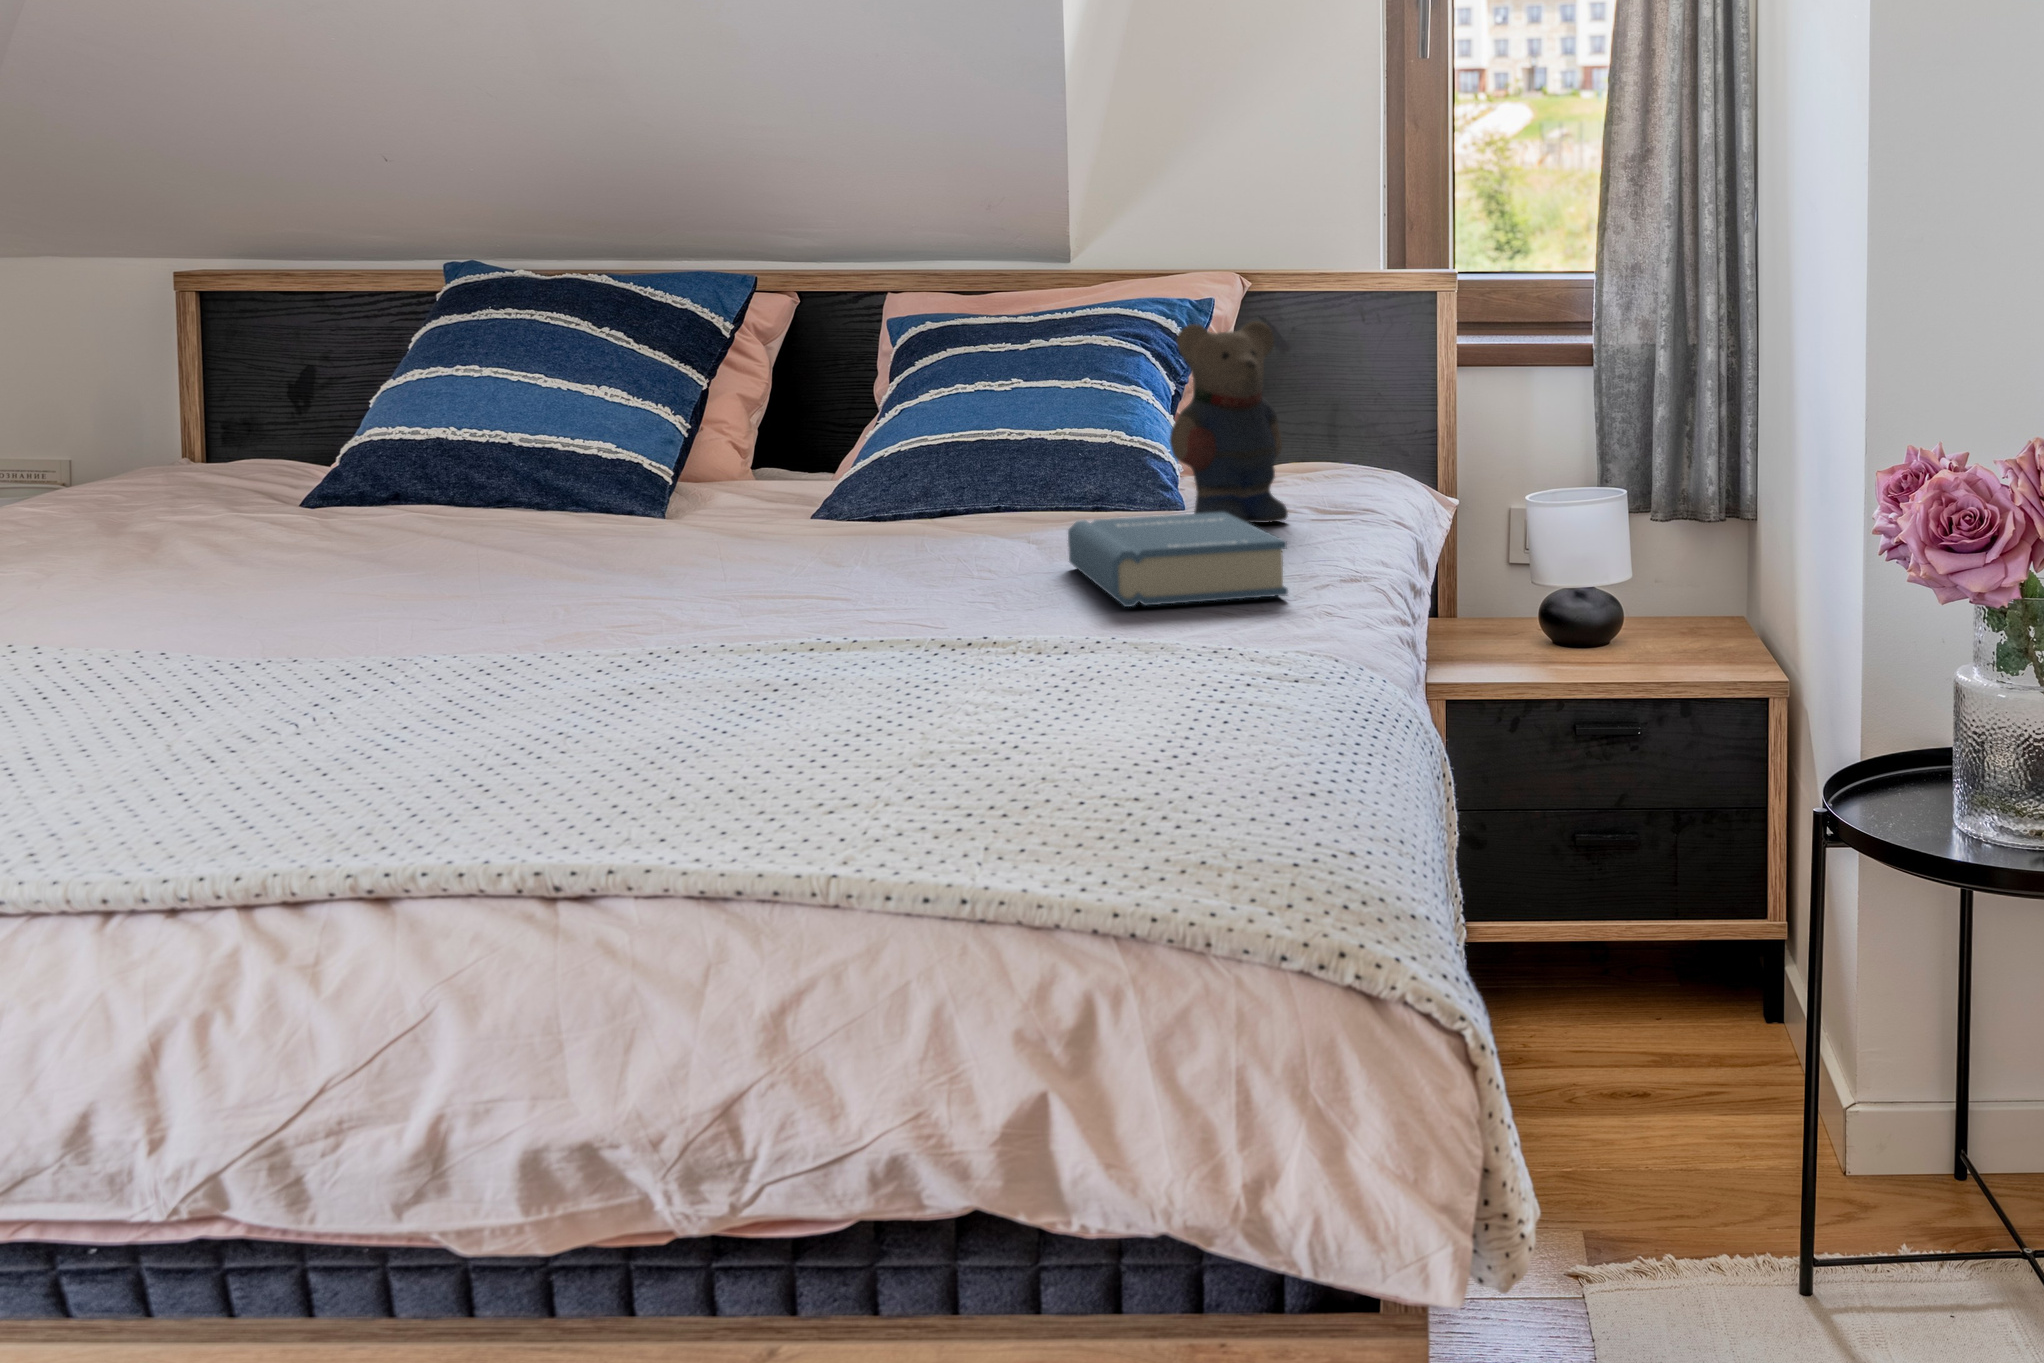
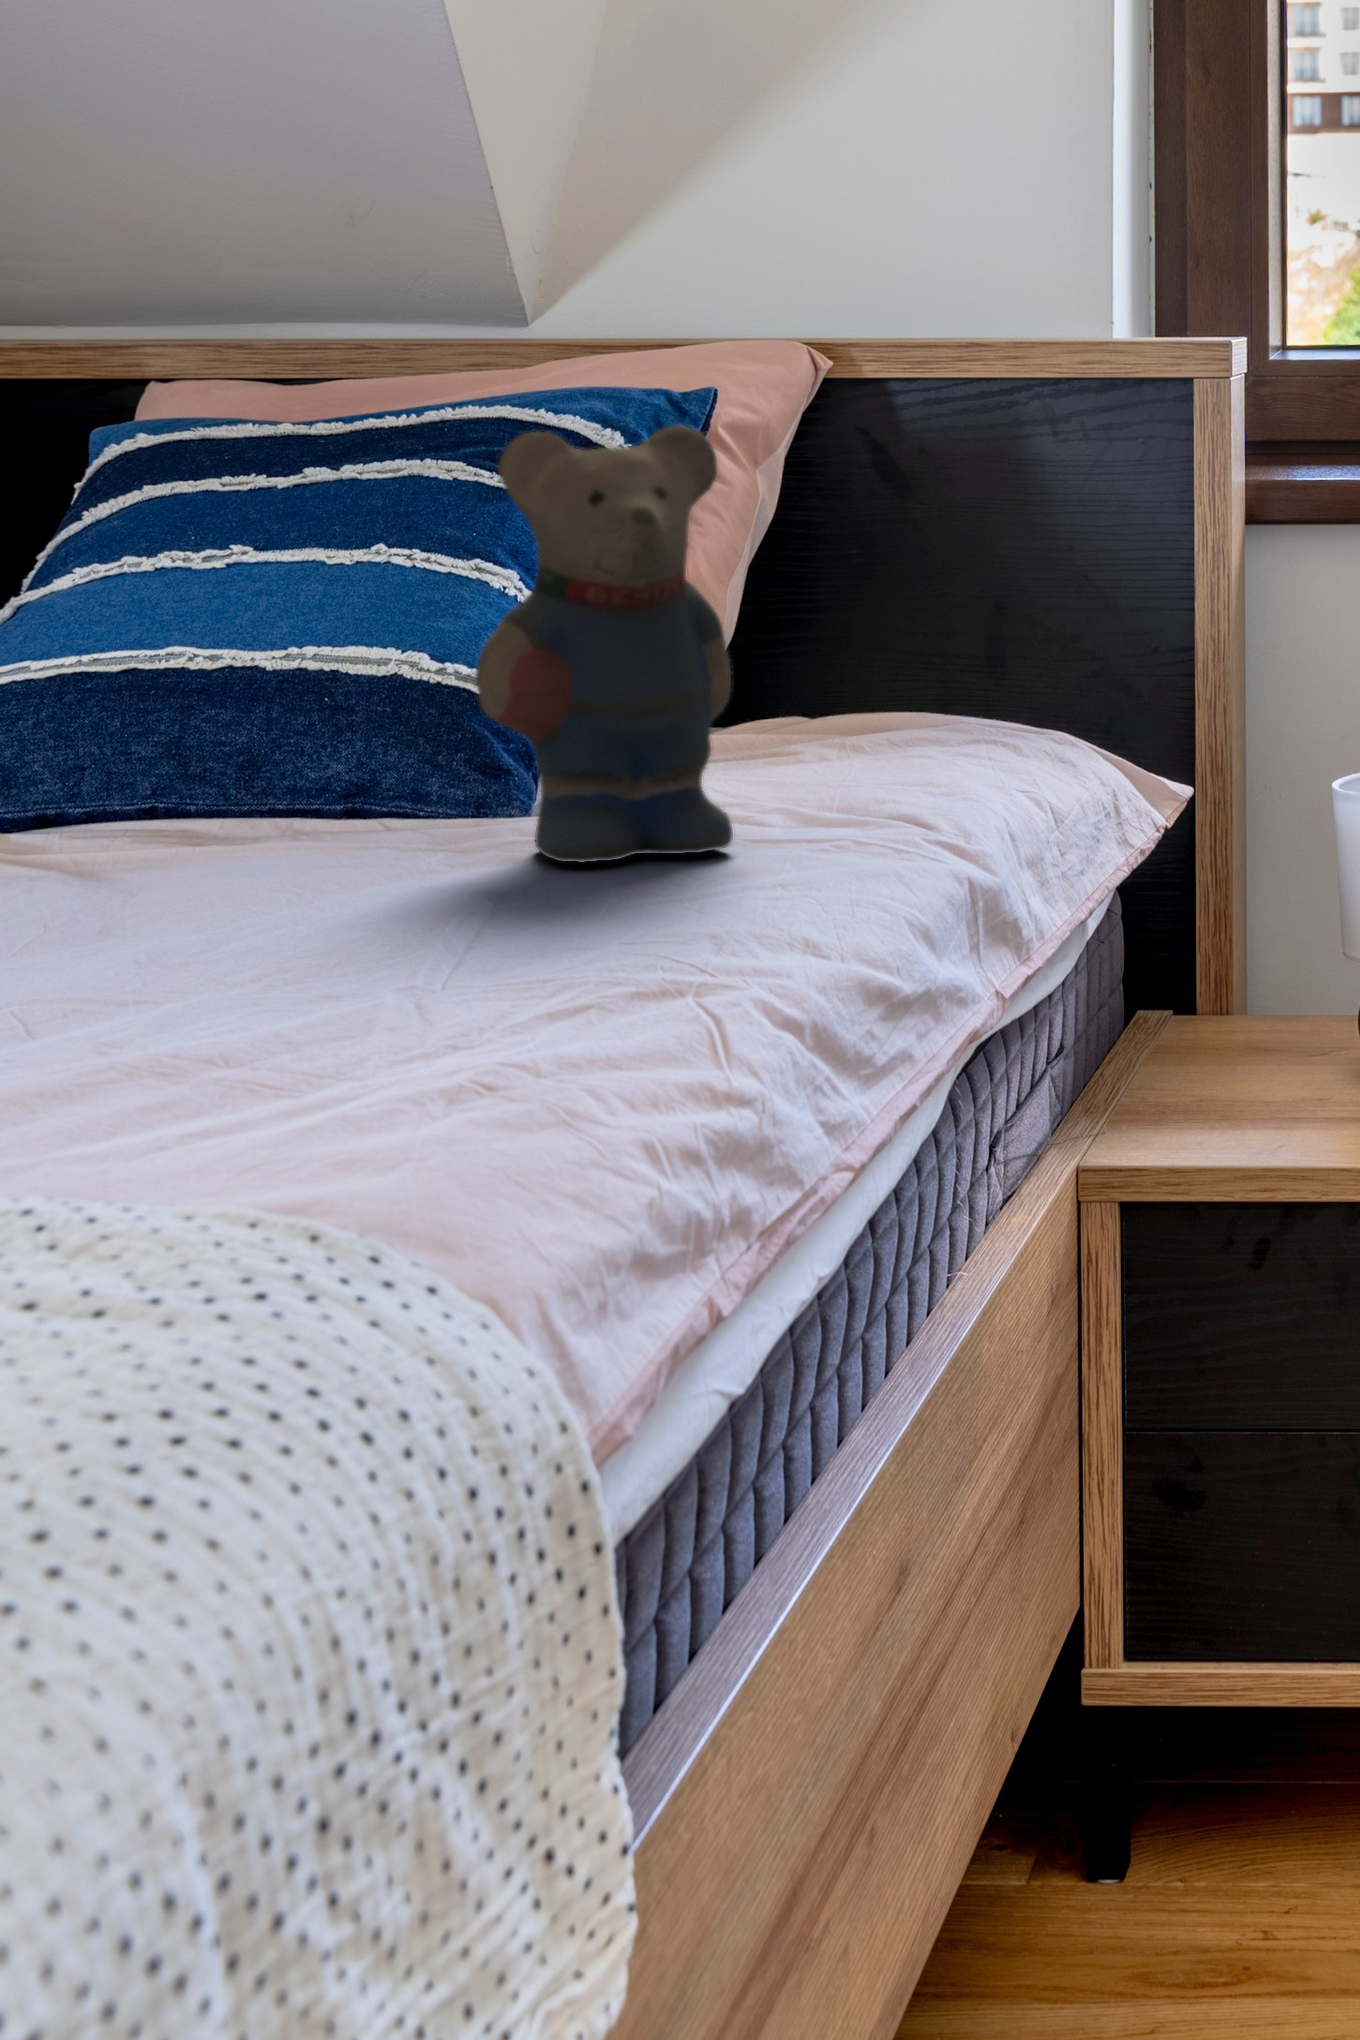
hardback book: present [1068,512,1288,607] -> none [147,836,555,1056]

